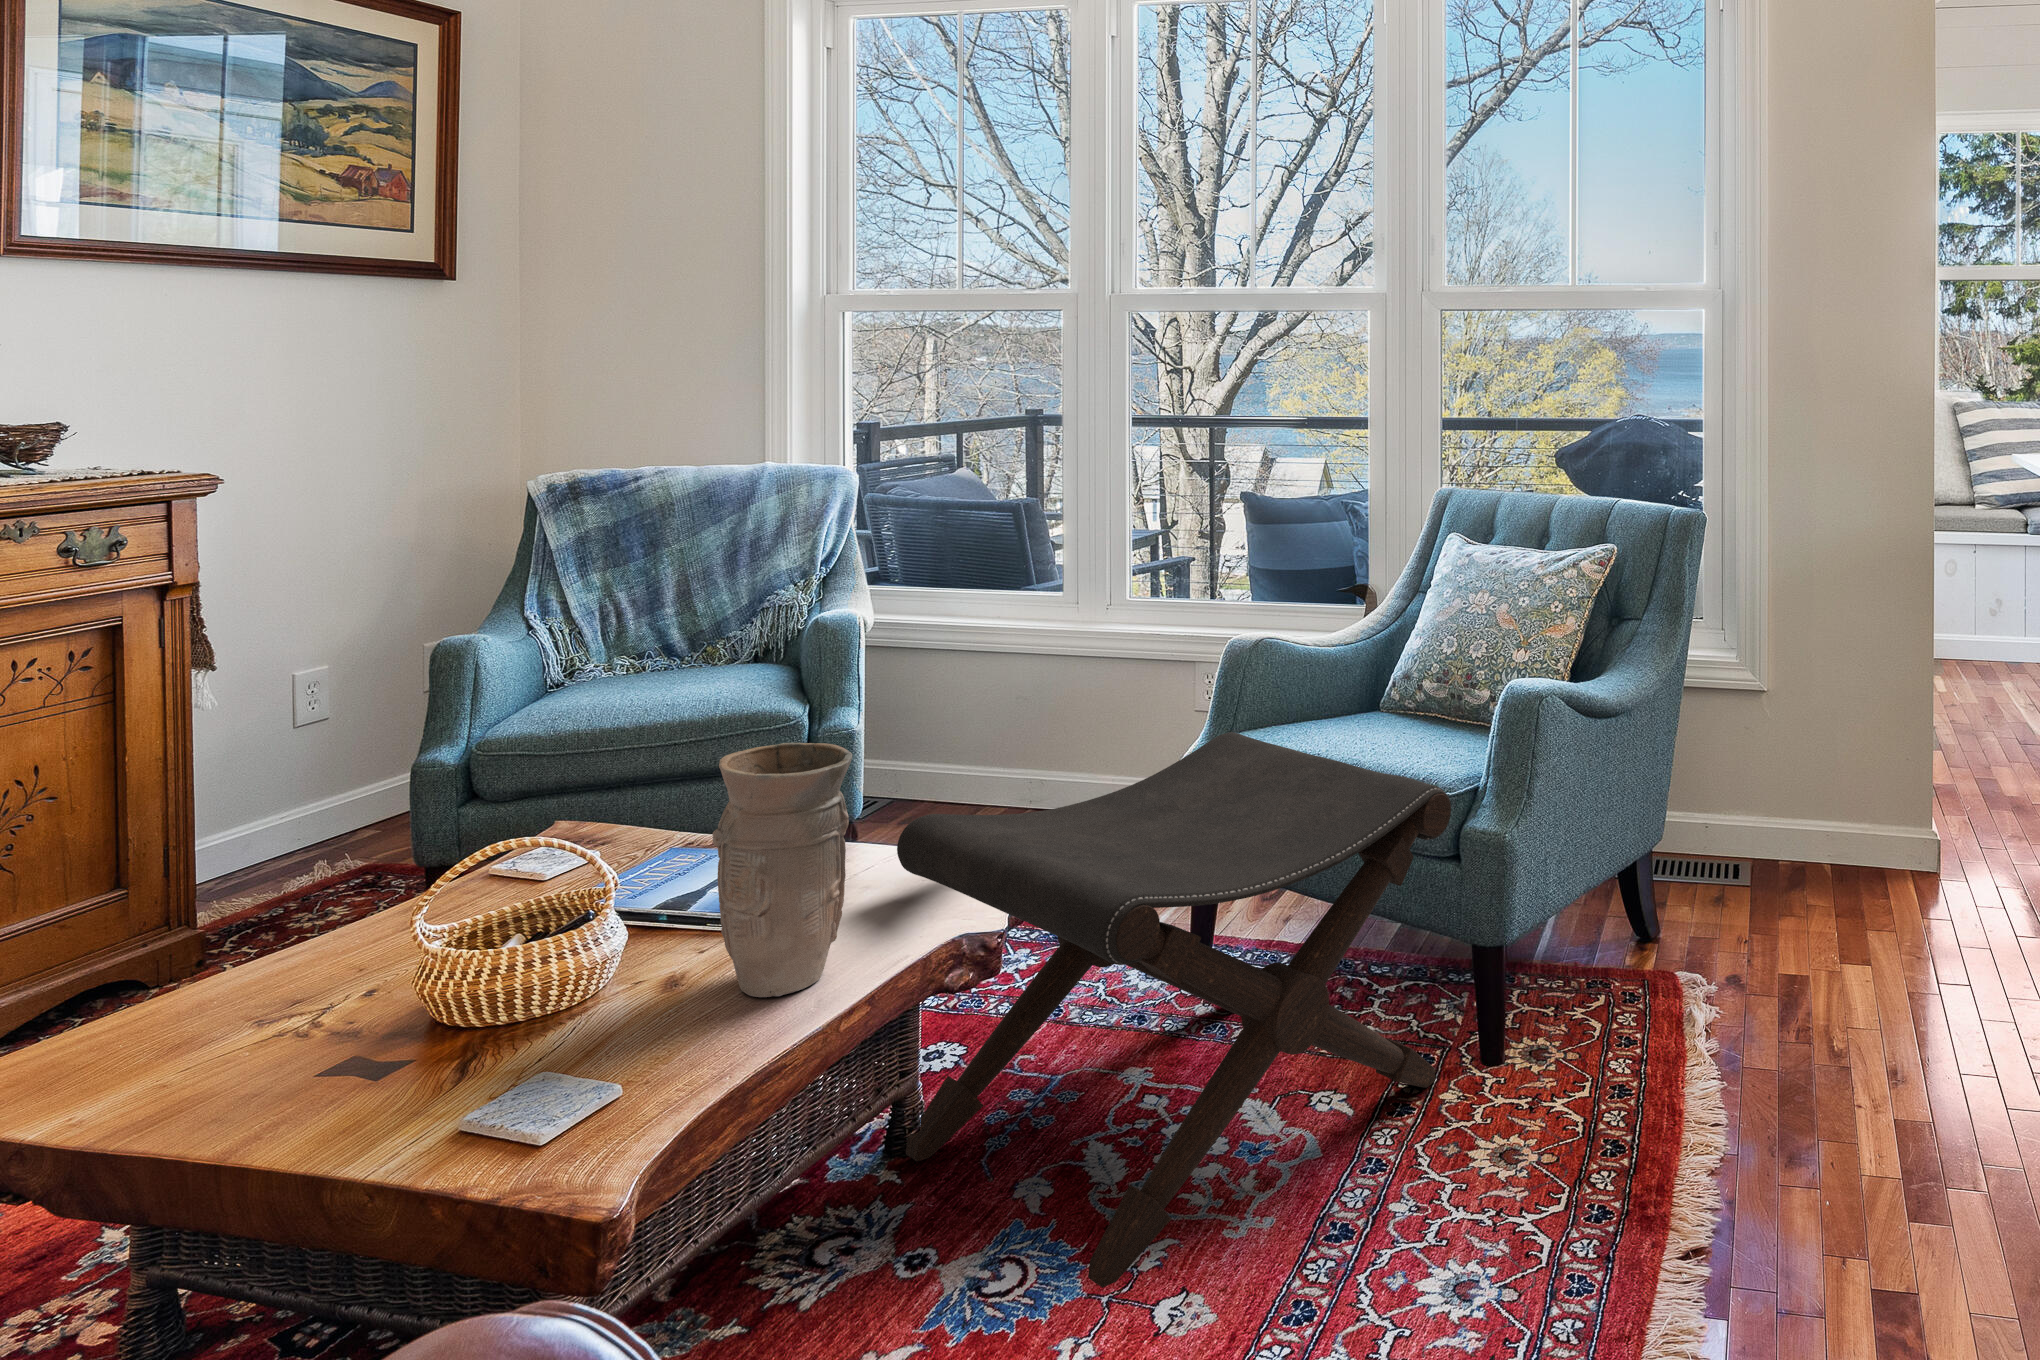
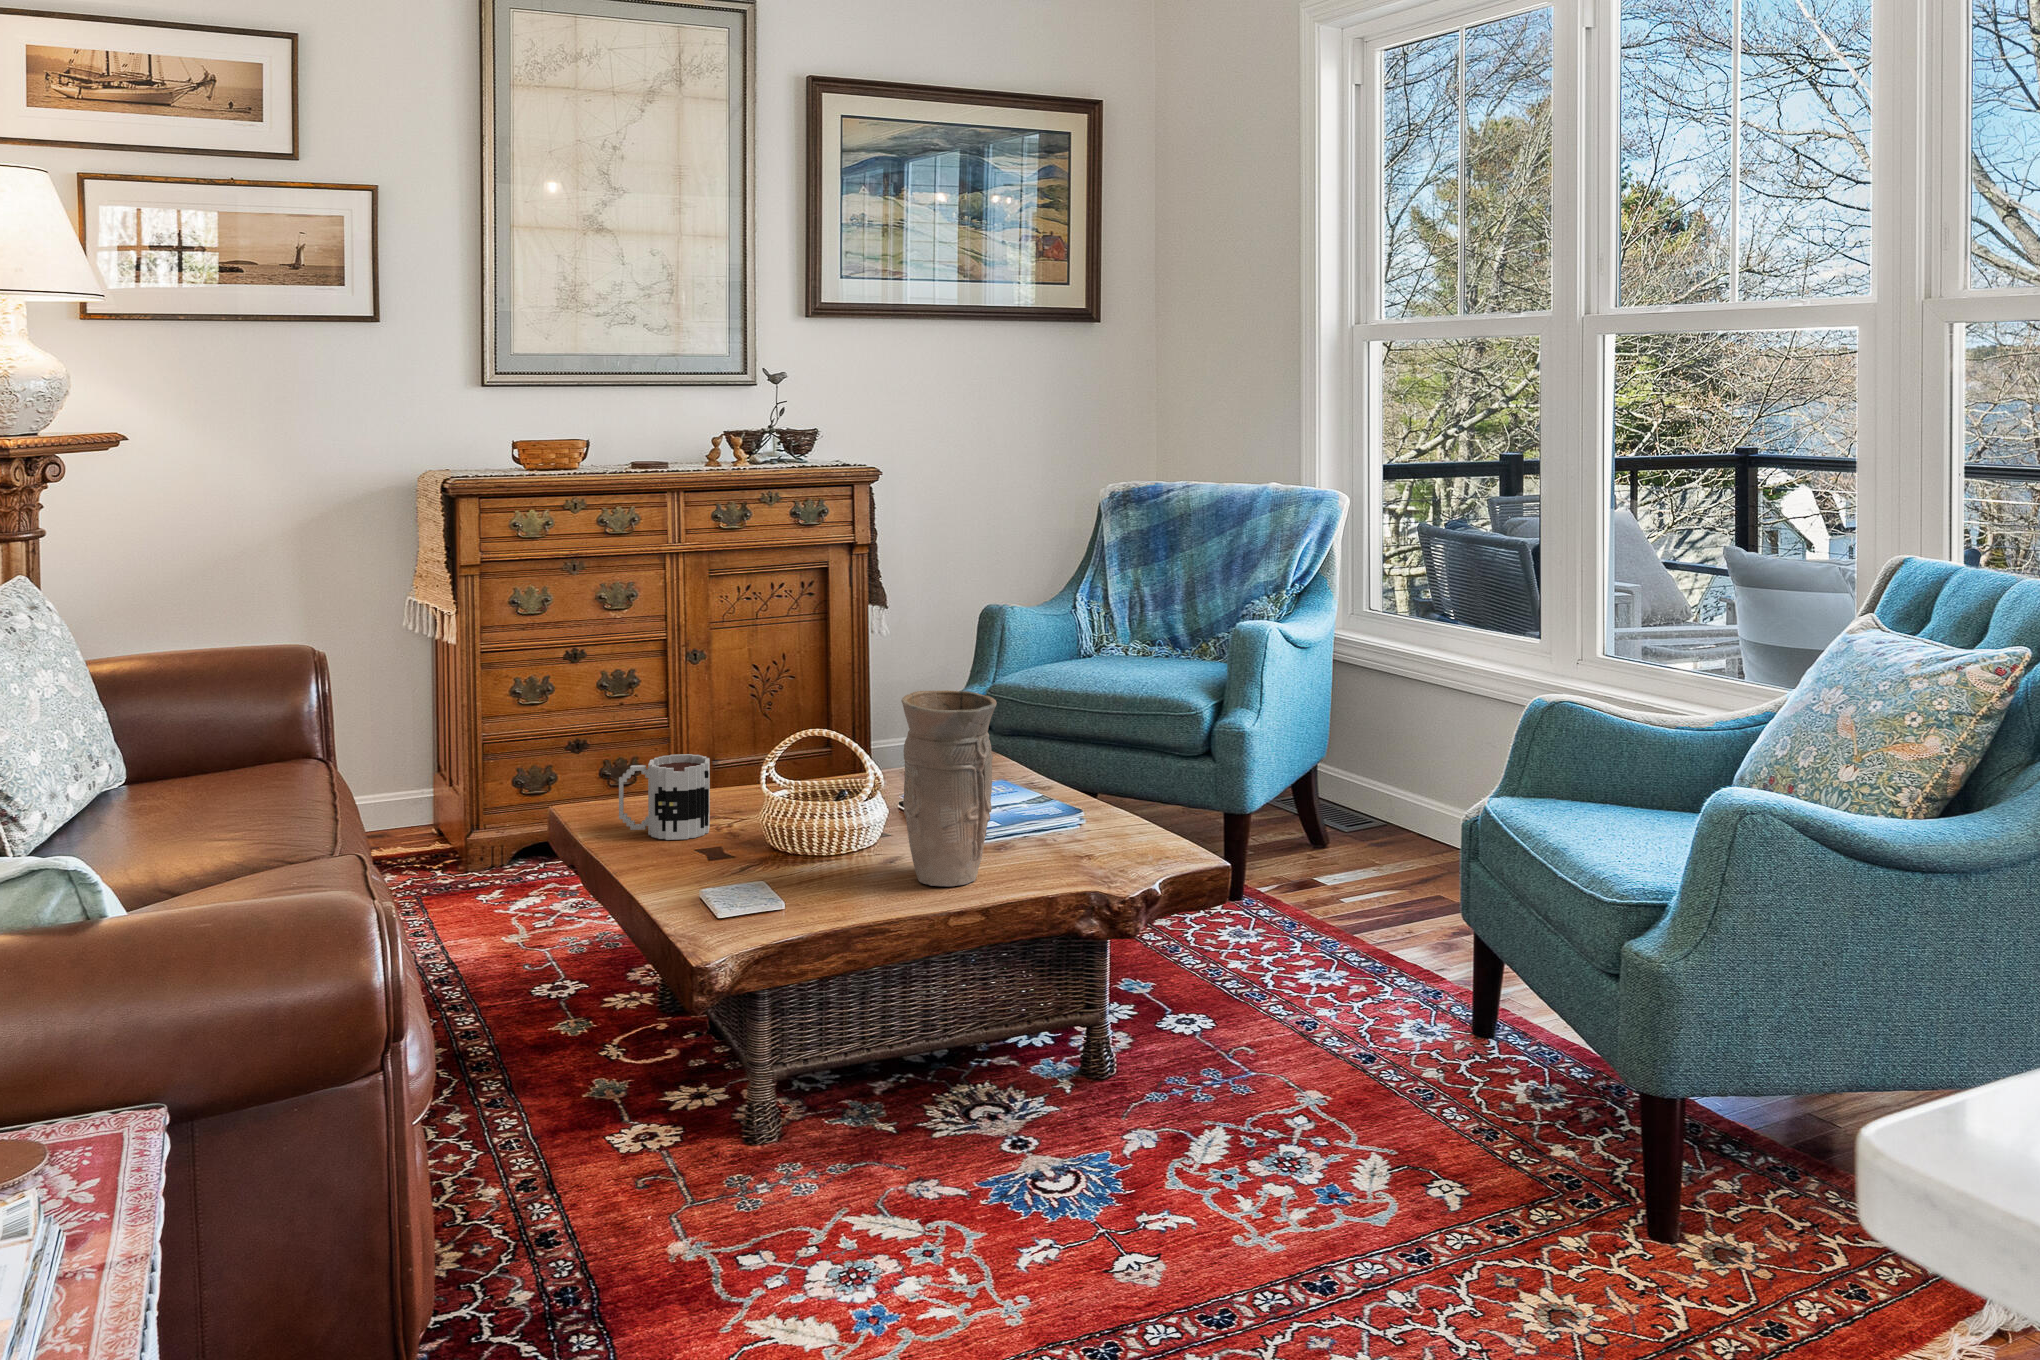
footstool: present [897,732,1451,1288] -> none [1082,785,1582,1226]
mug: none [103,933,295,1091] -> present [619,754,710,840]

